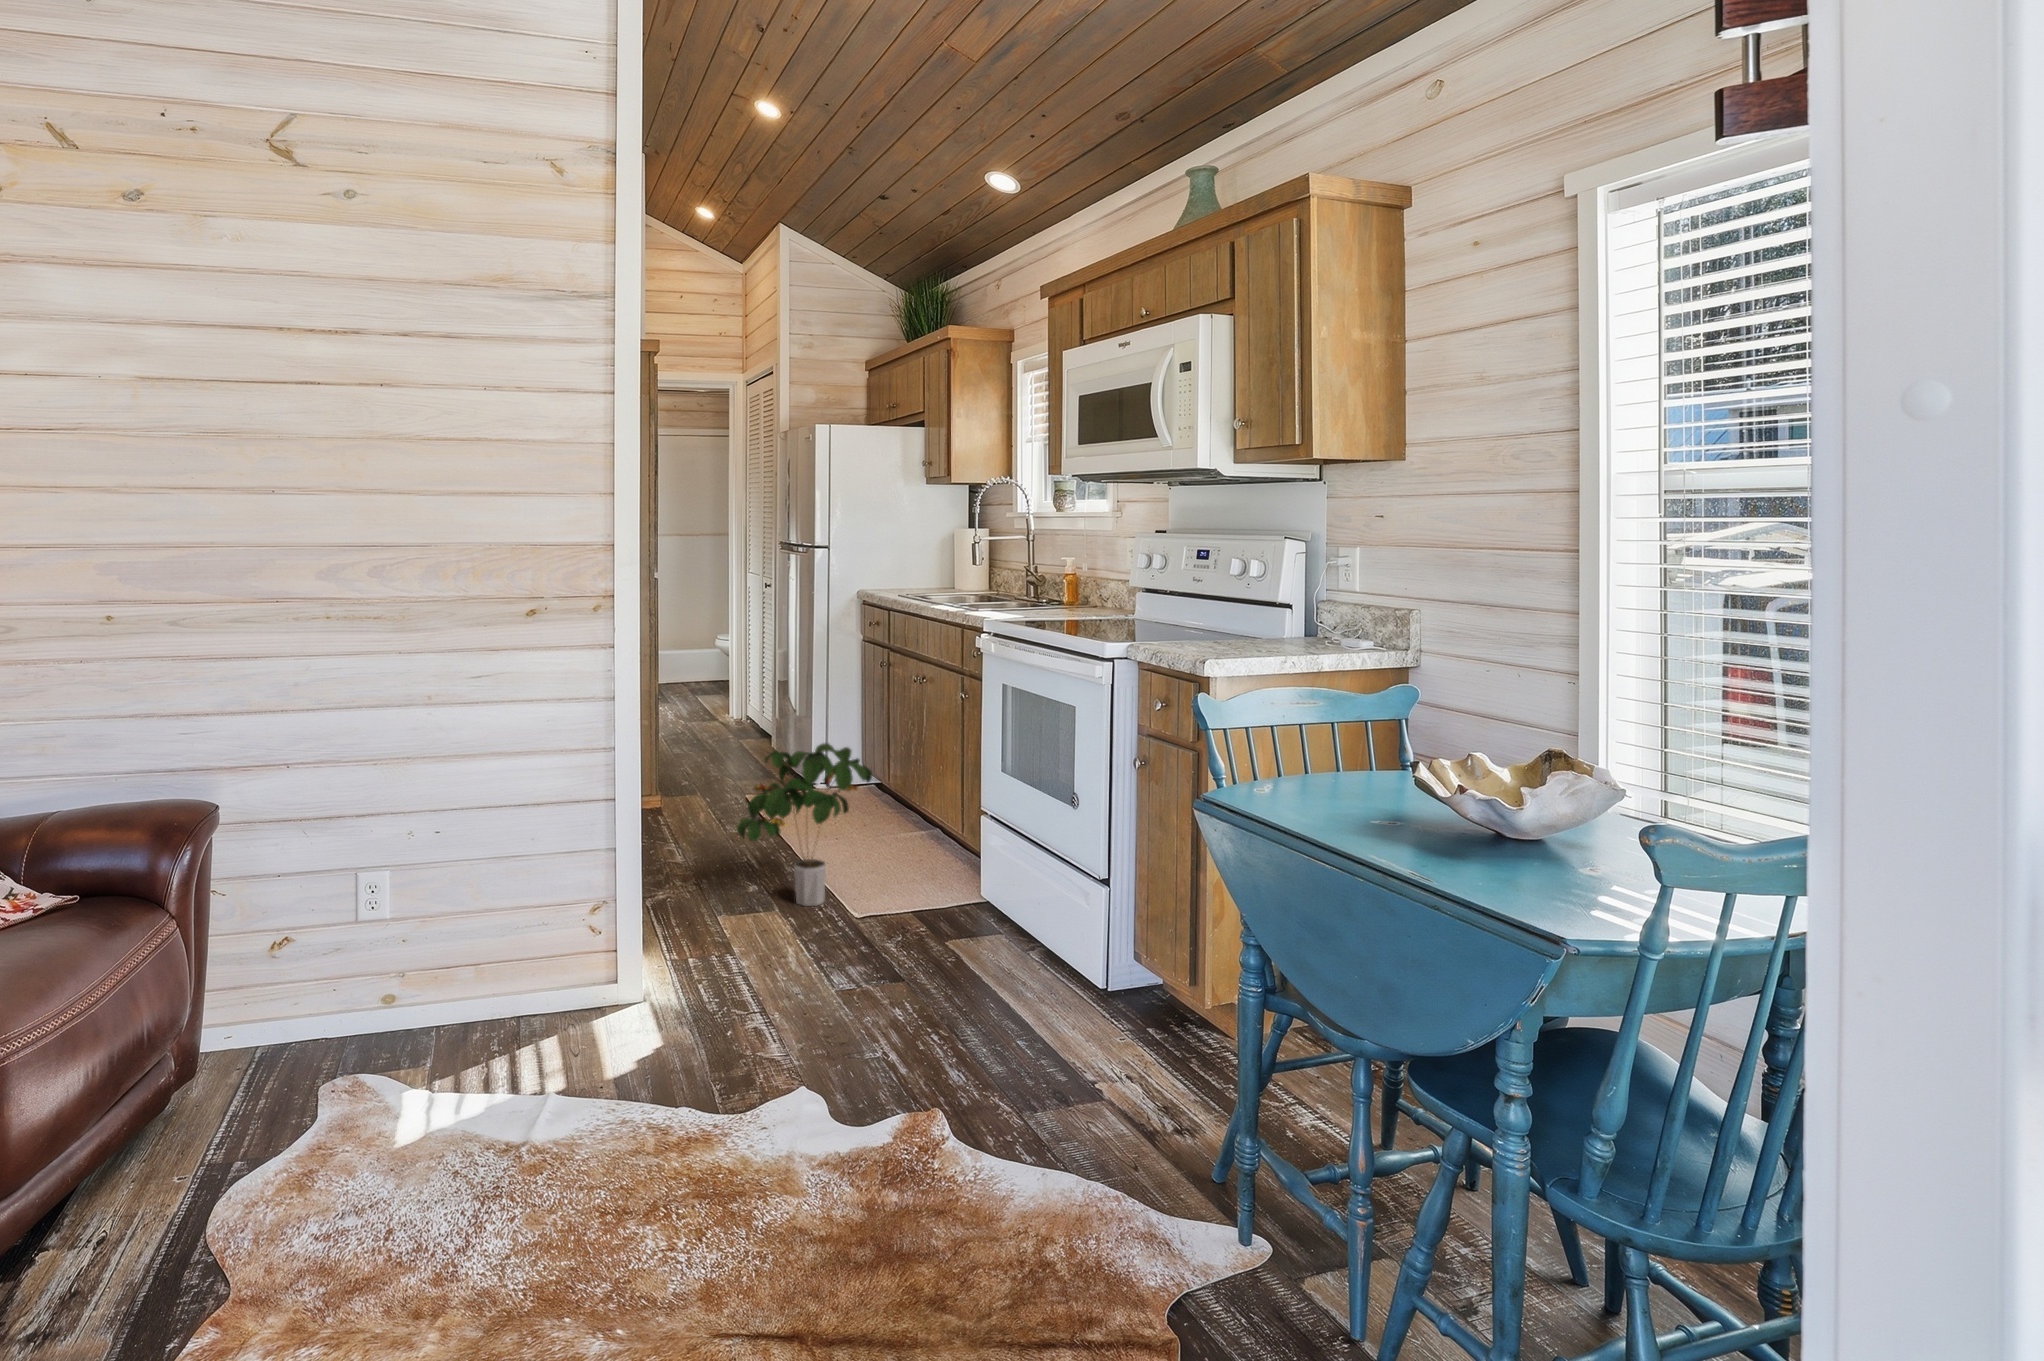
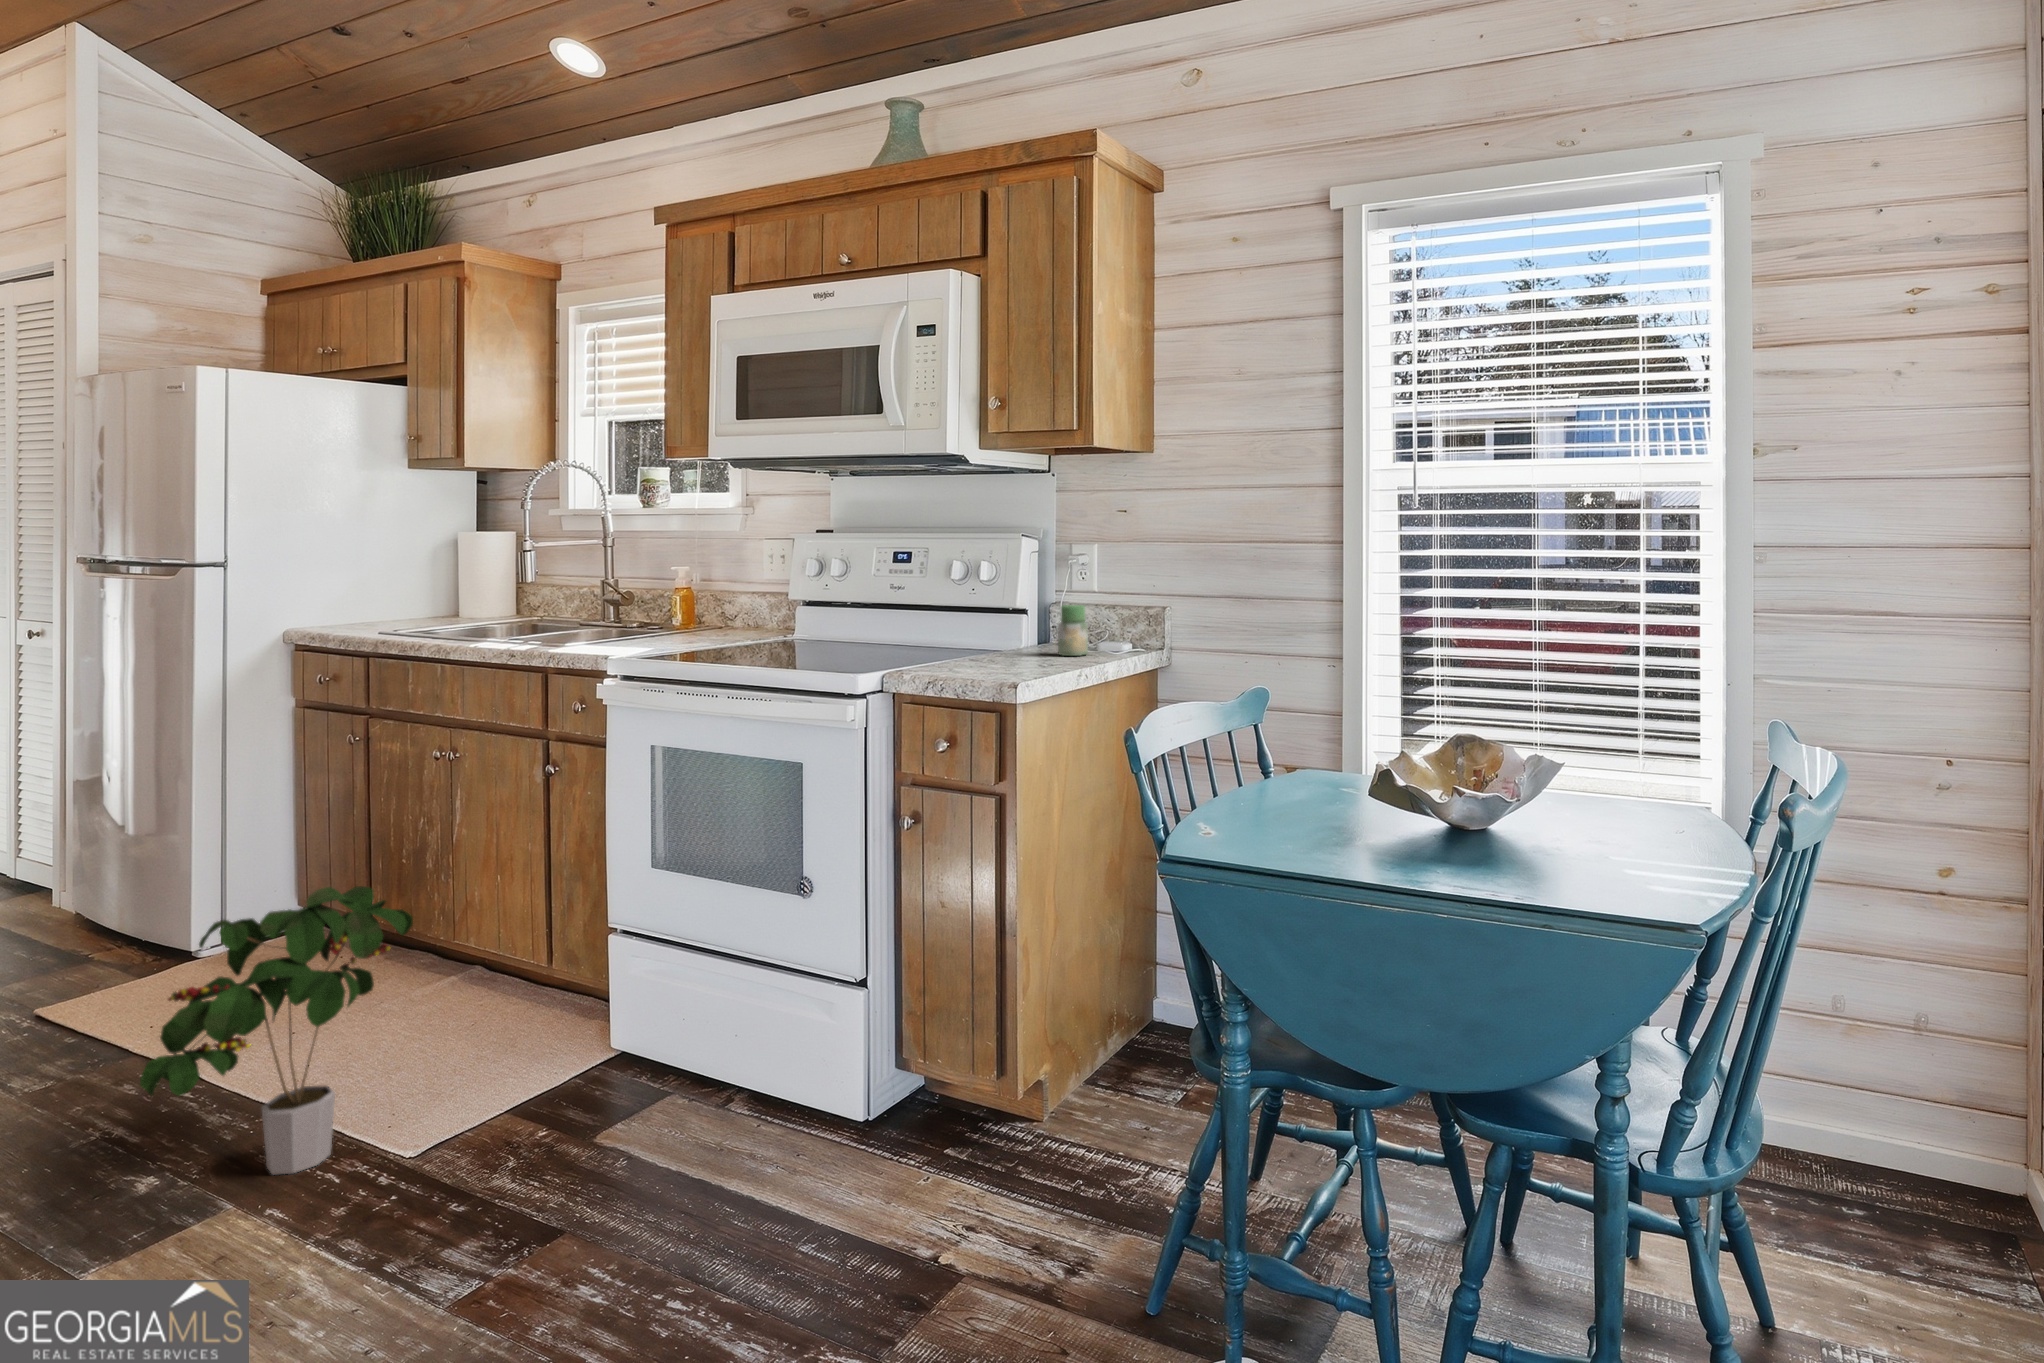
jar: none [1309,601,1338,648] -> present [1058,605,1088,656]

